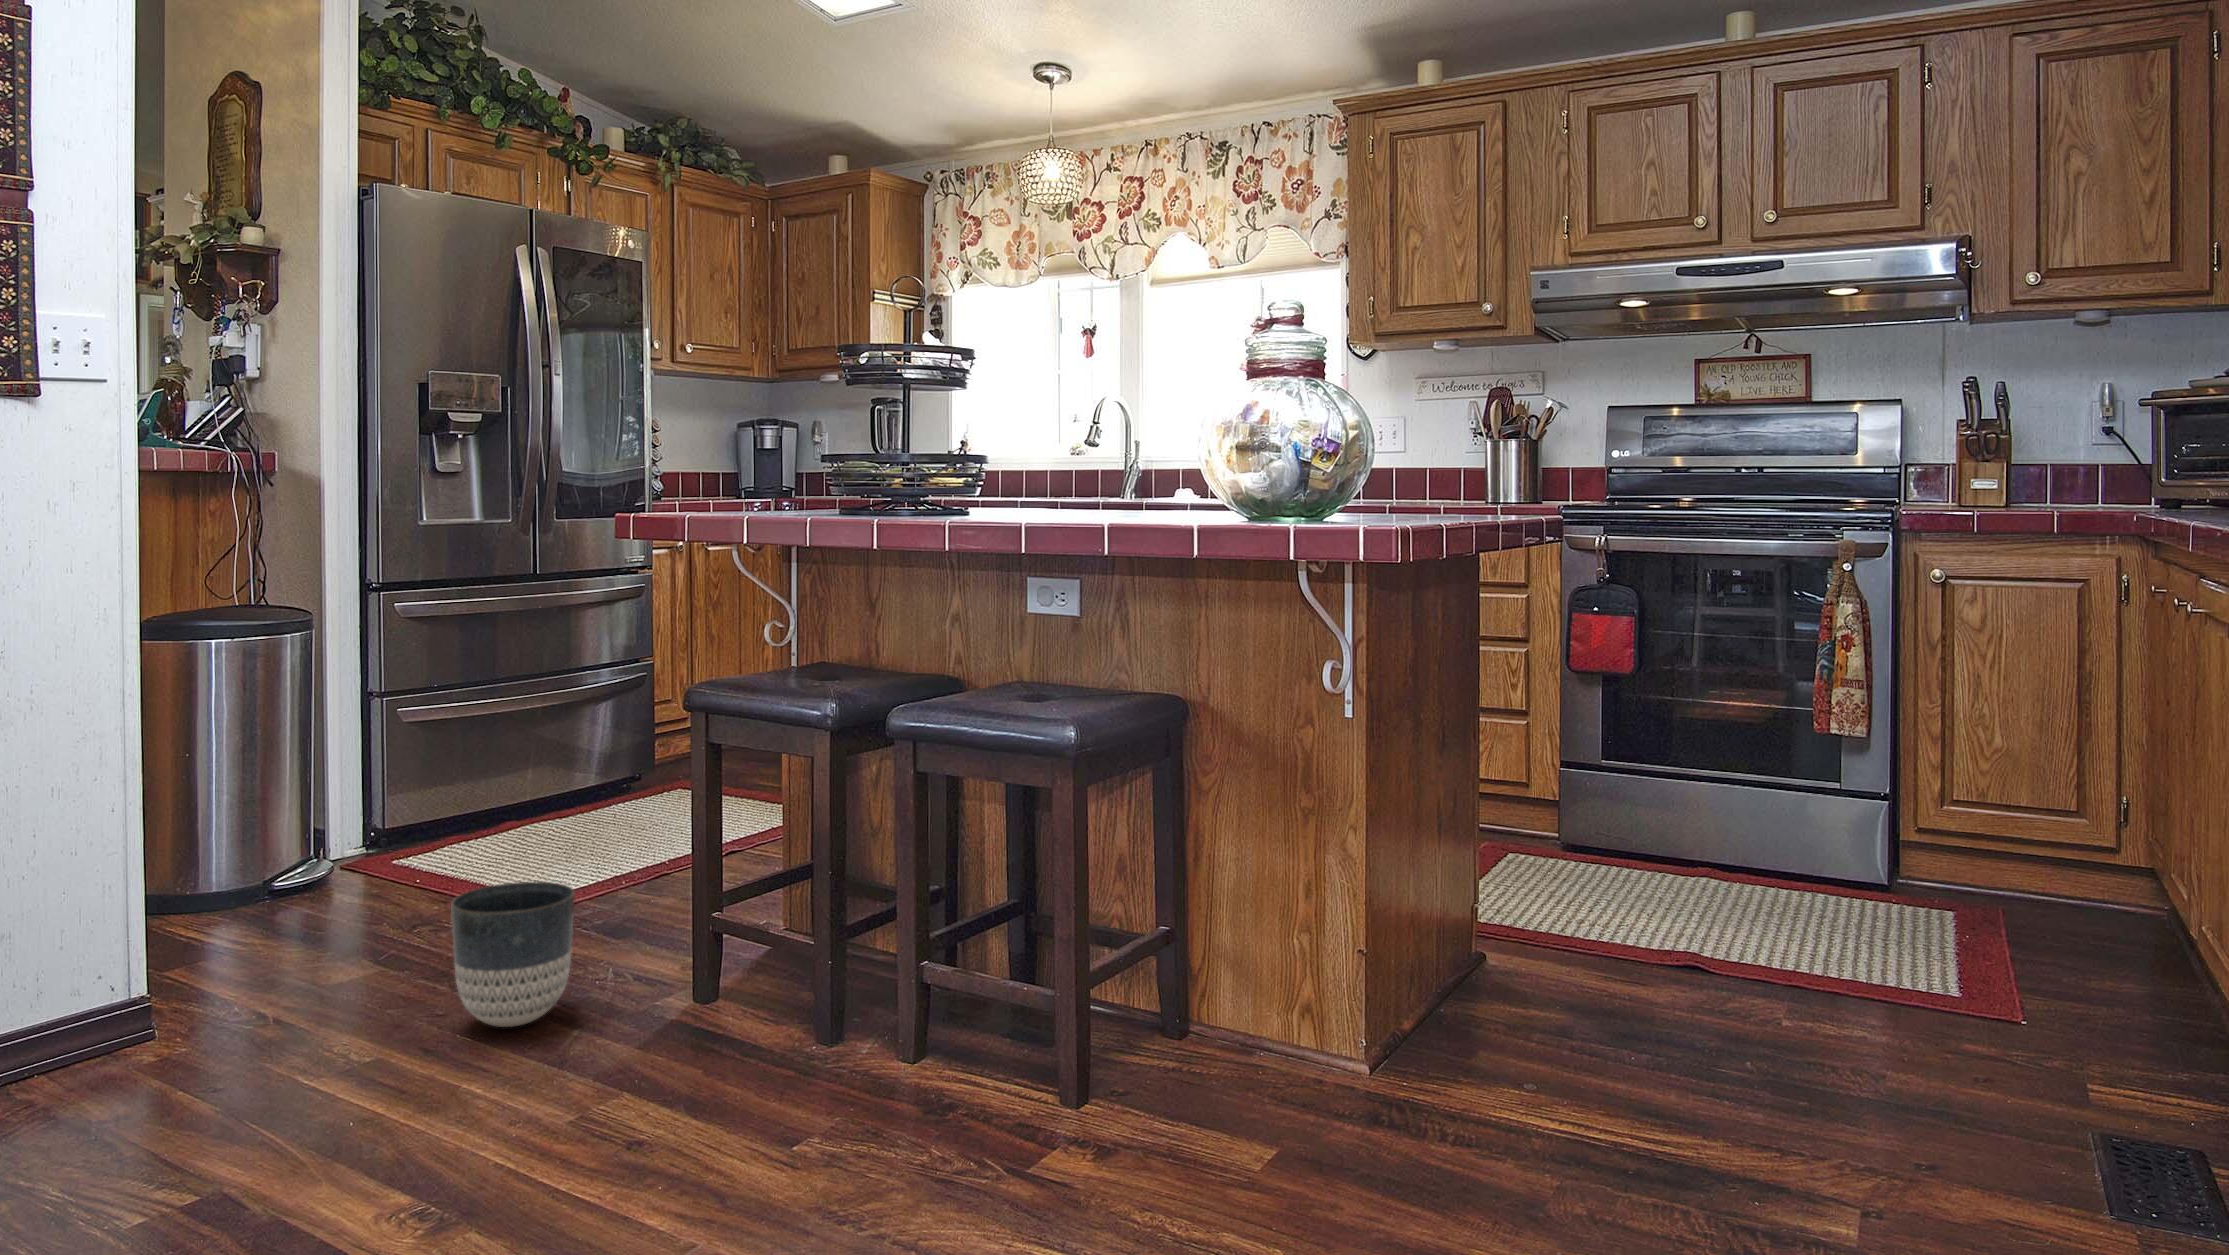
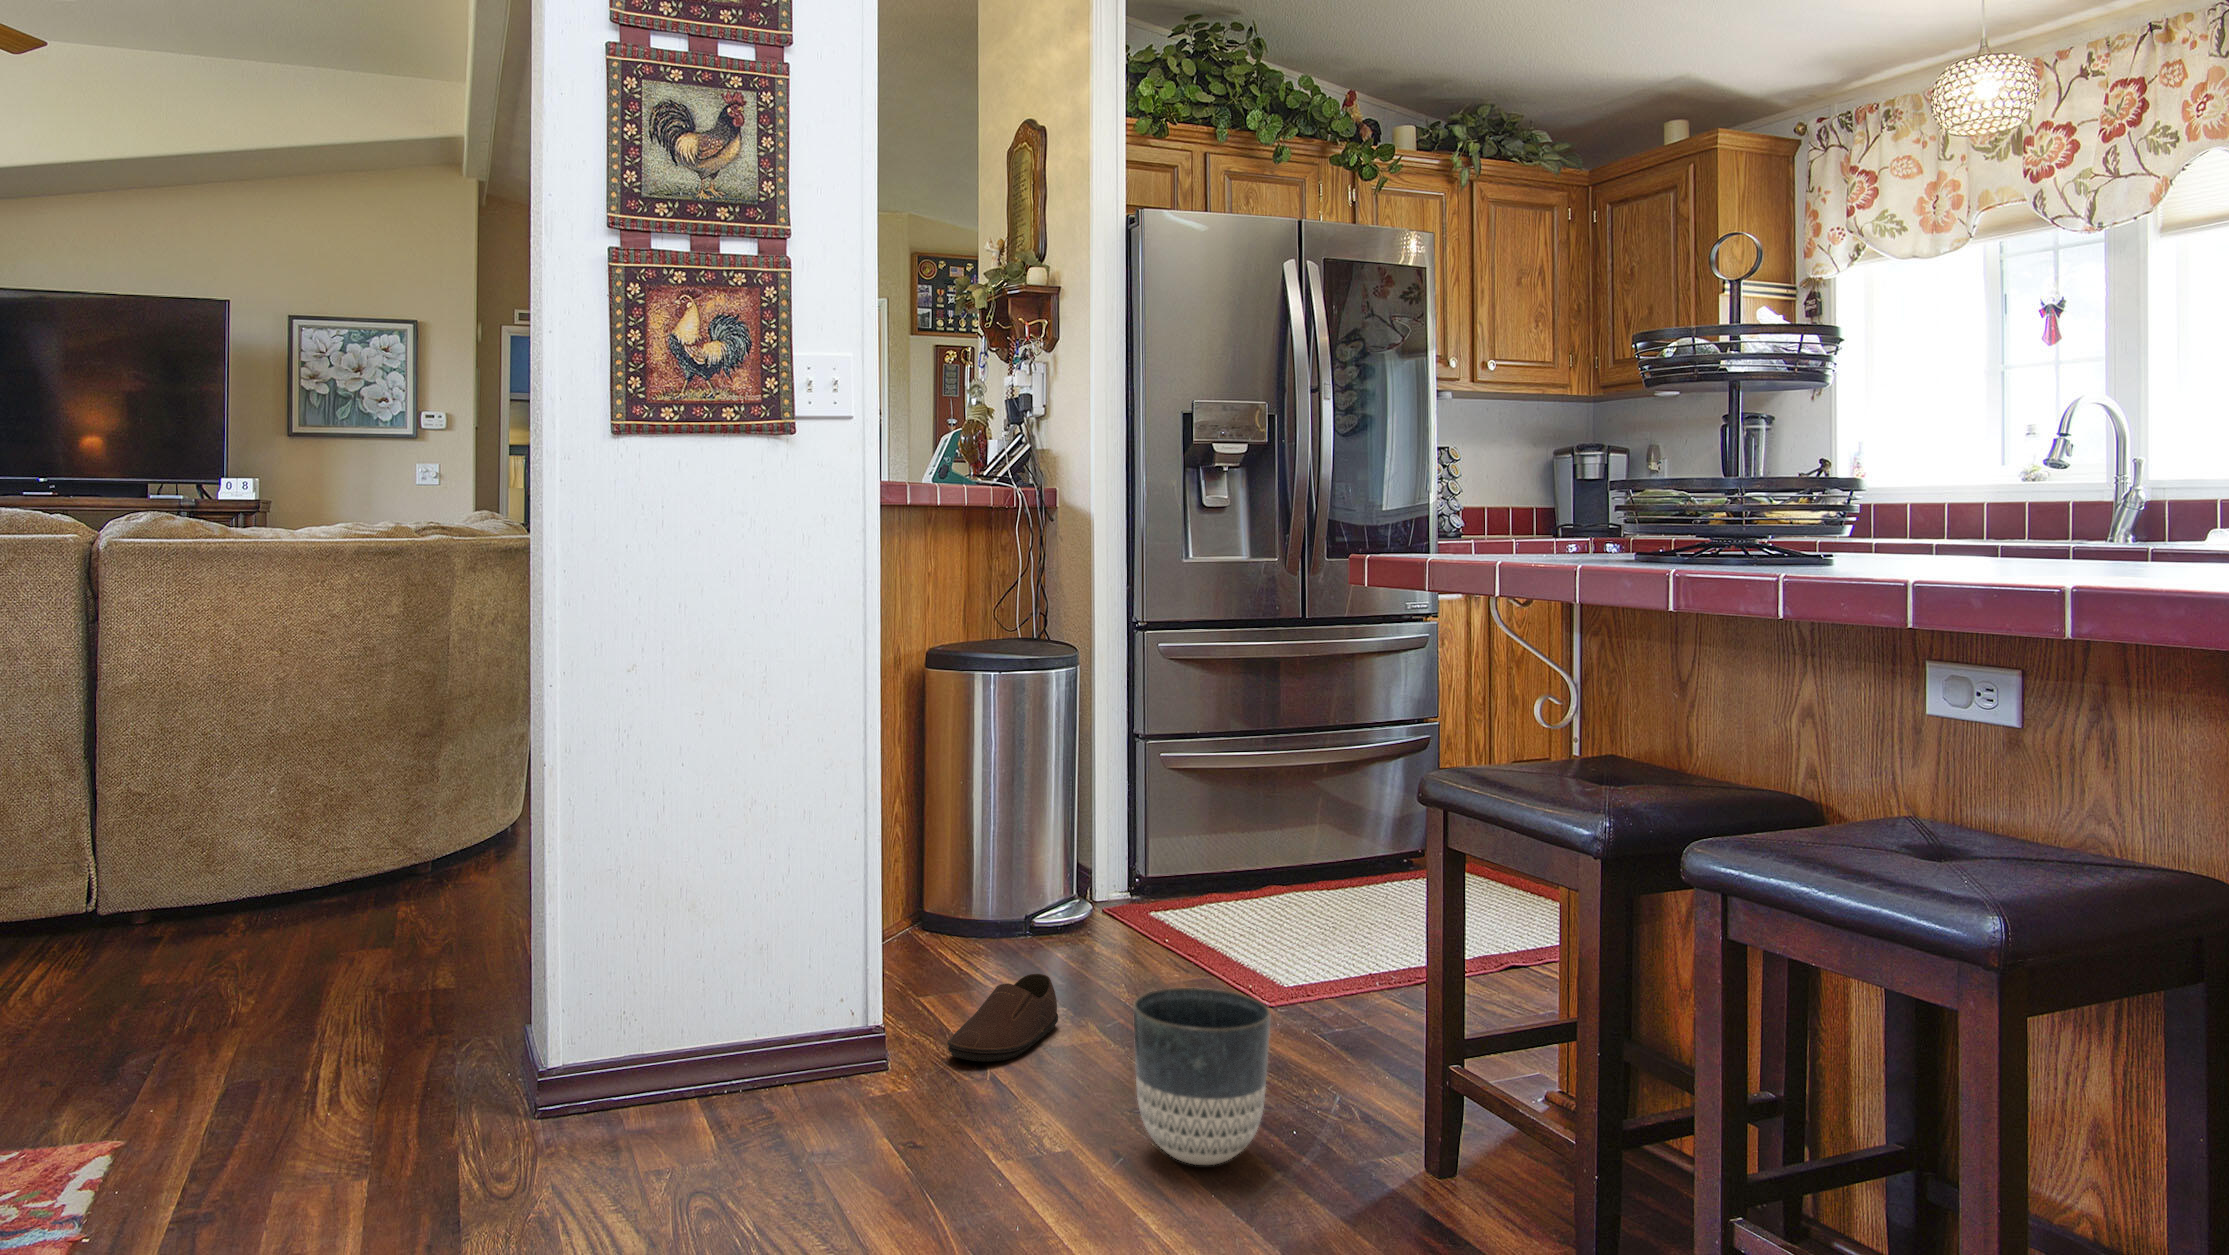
shoe: none [238,908,348,996] -> present [947,974,1058,1062]

